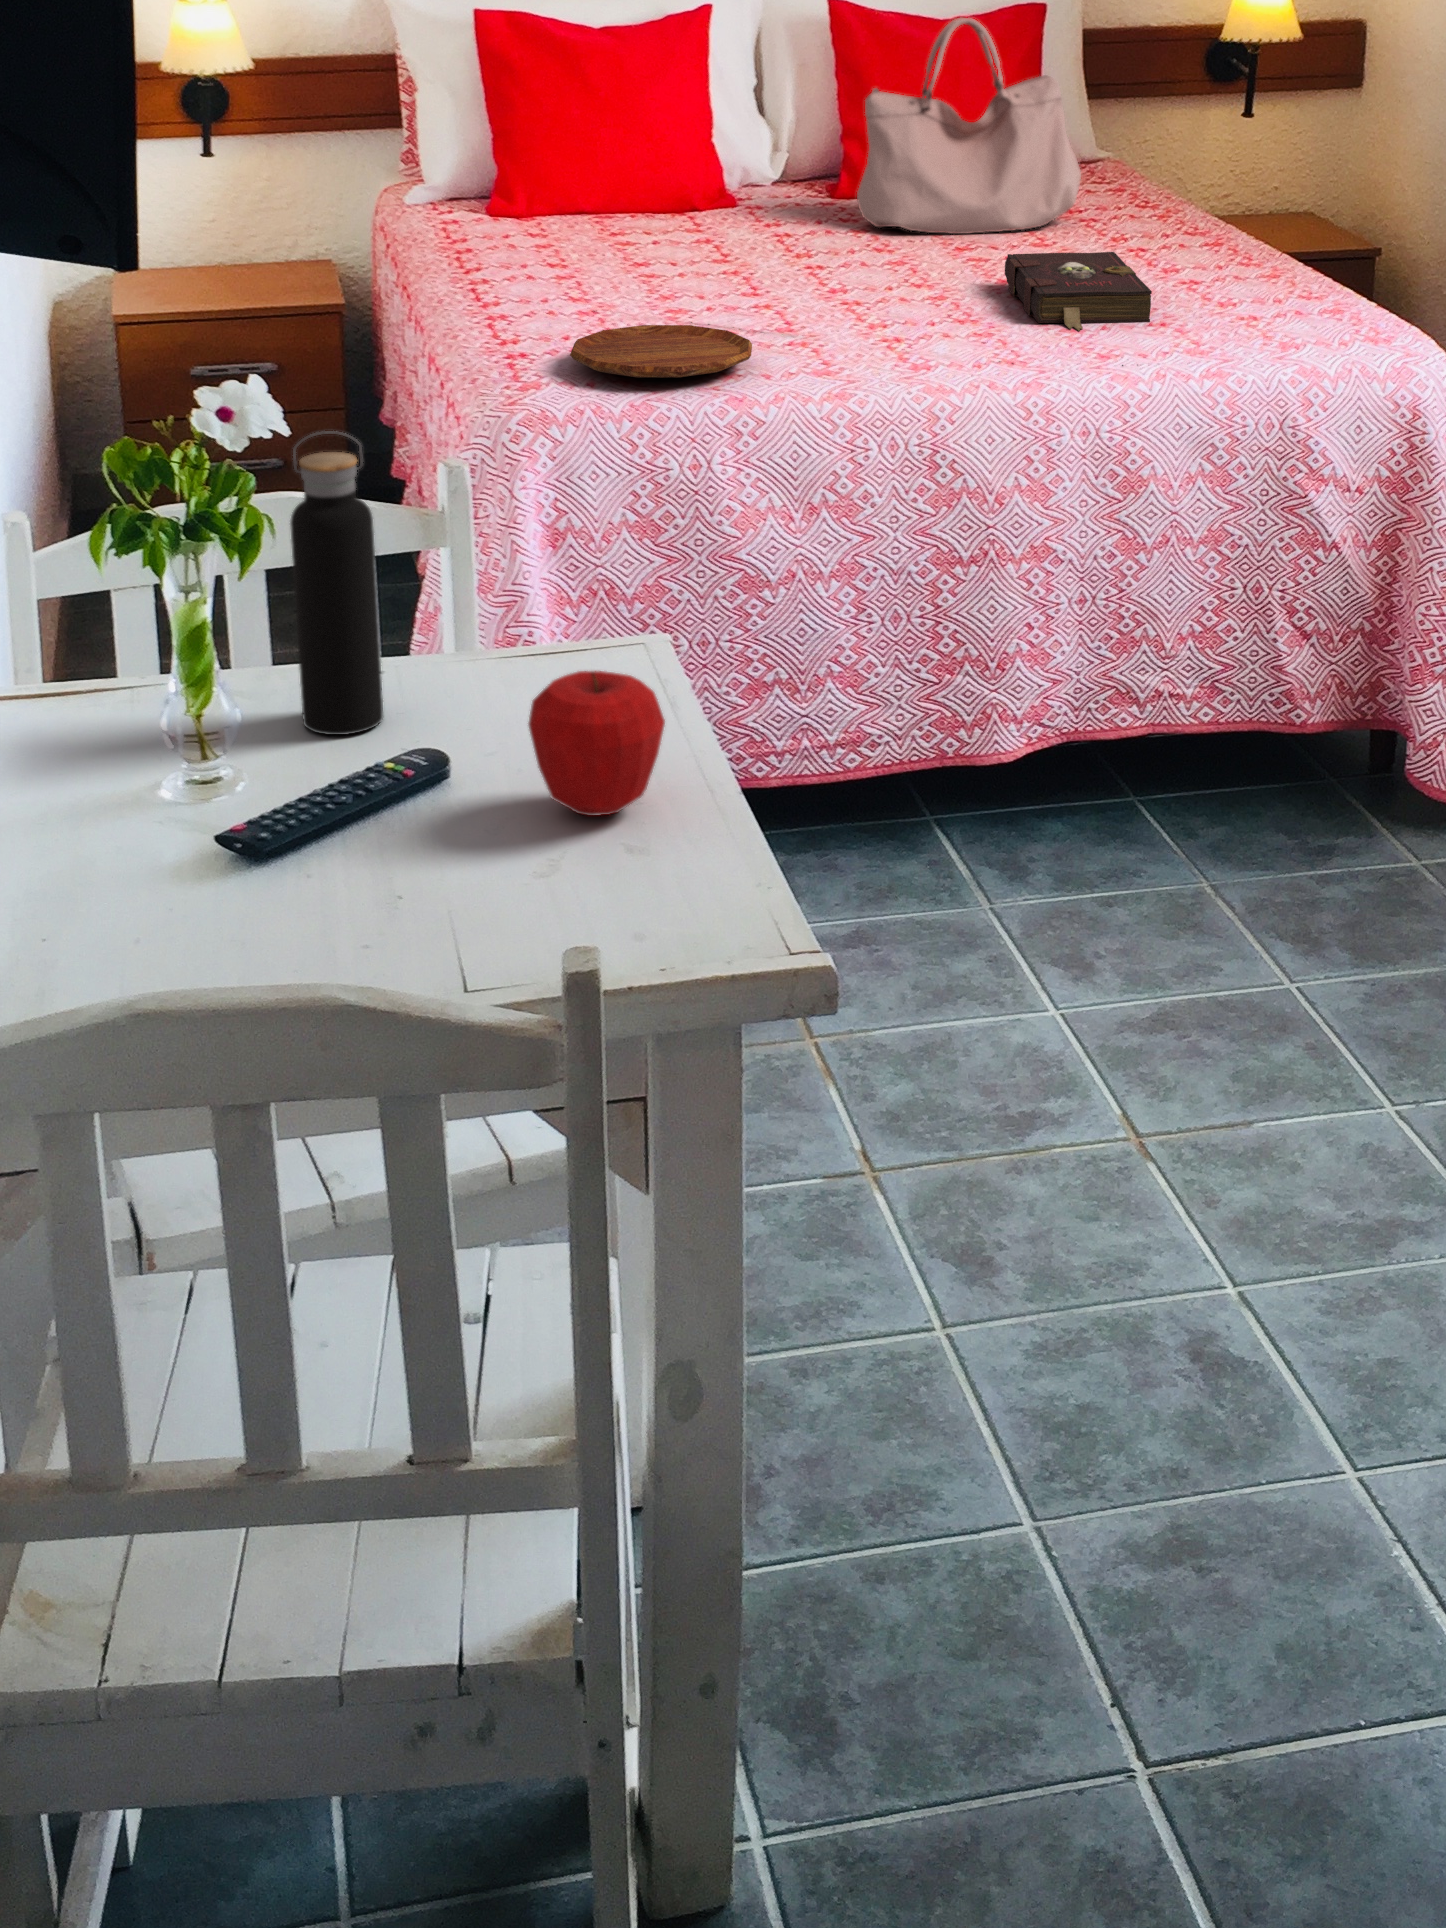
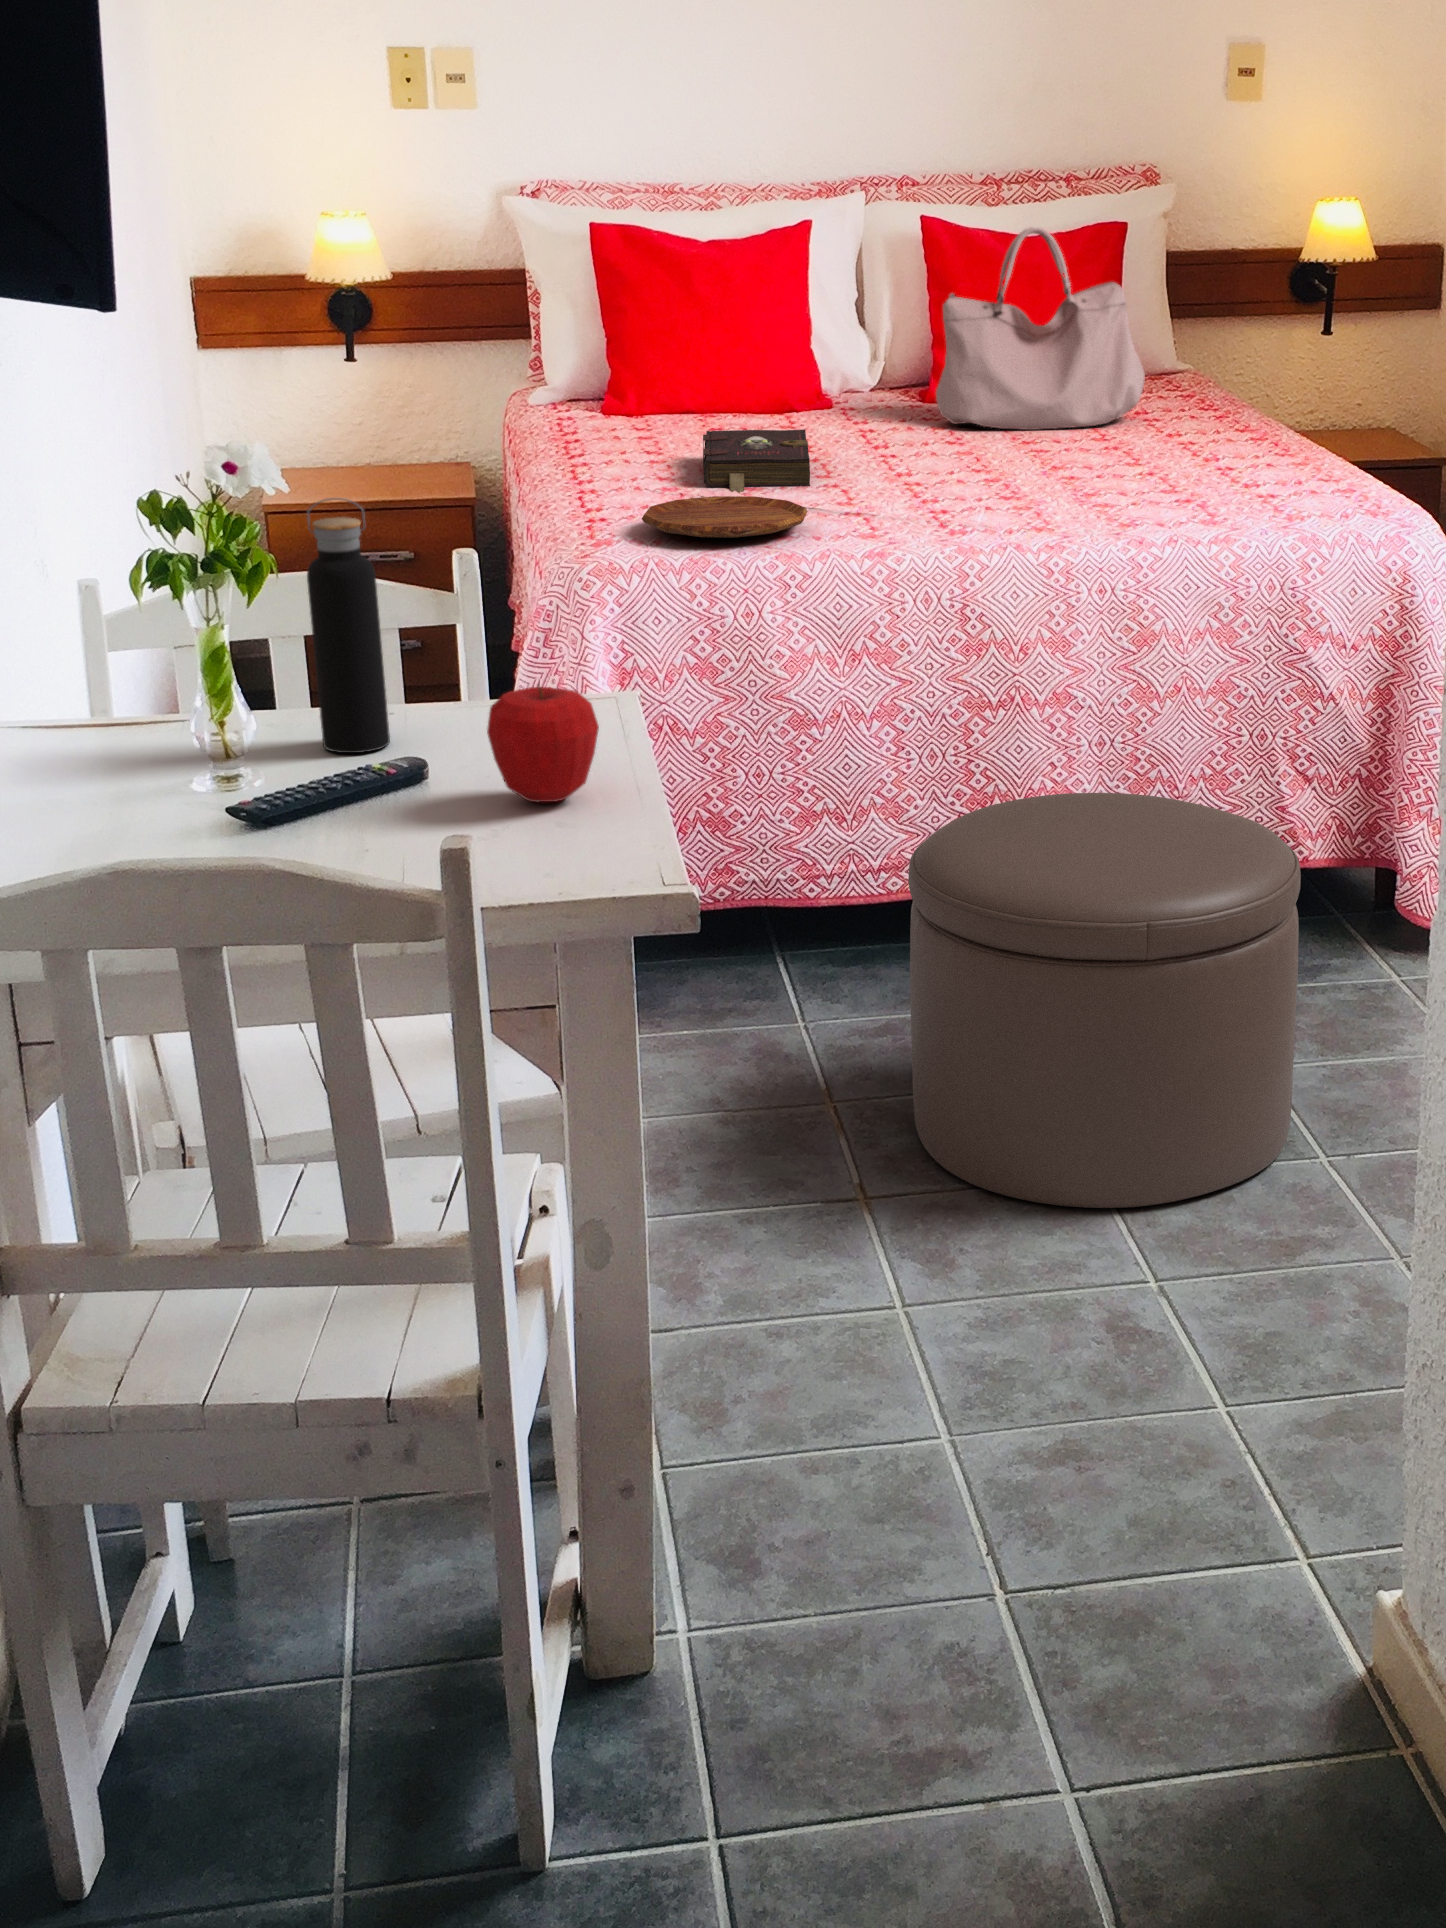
book: present [1005,252,1152,331] -> present [703,430,810,493]
ottoman: none [916,682,1365,1182] -> present [908,793,1301,1208]

